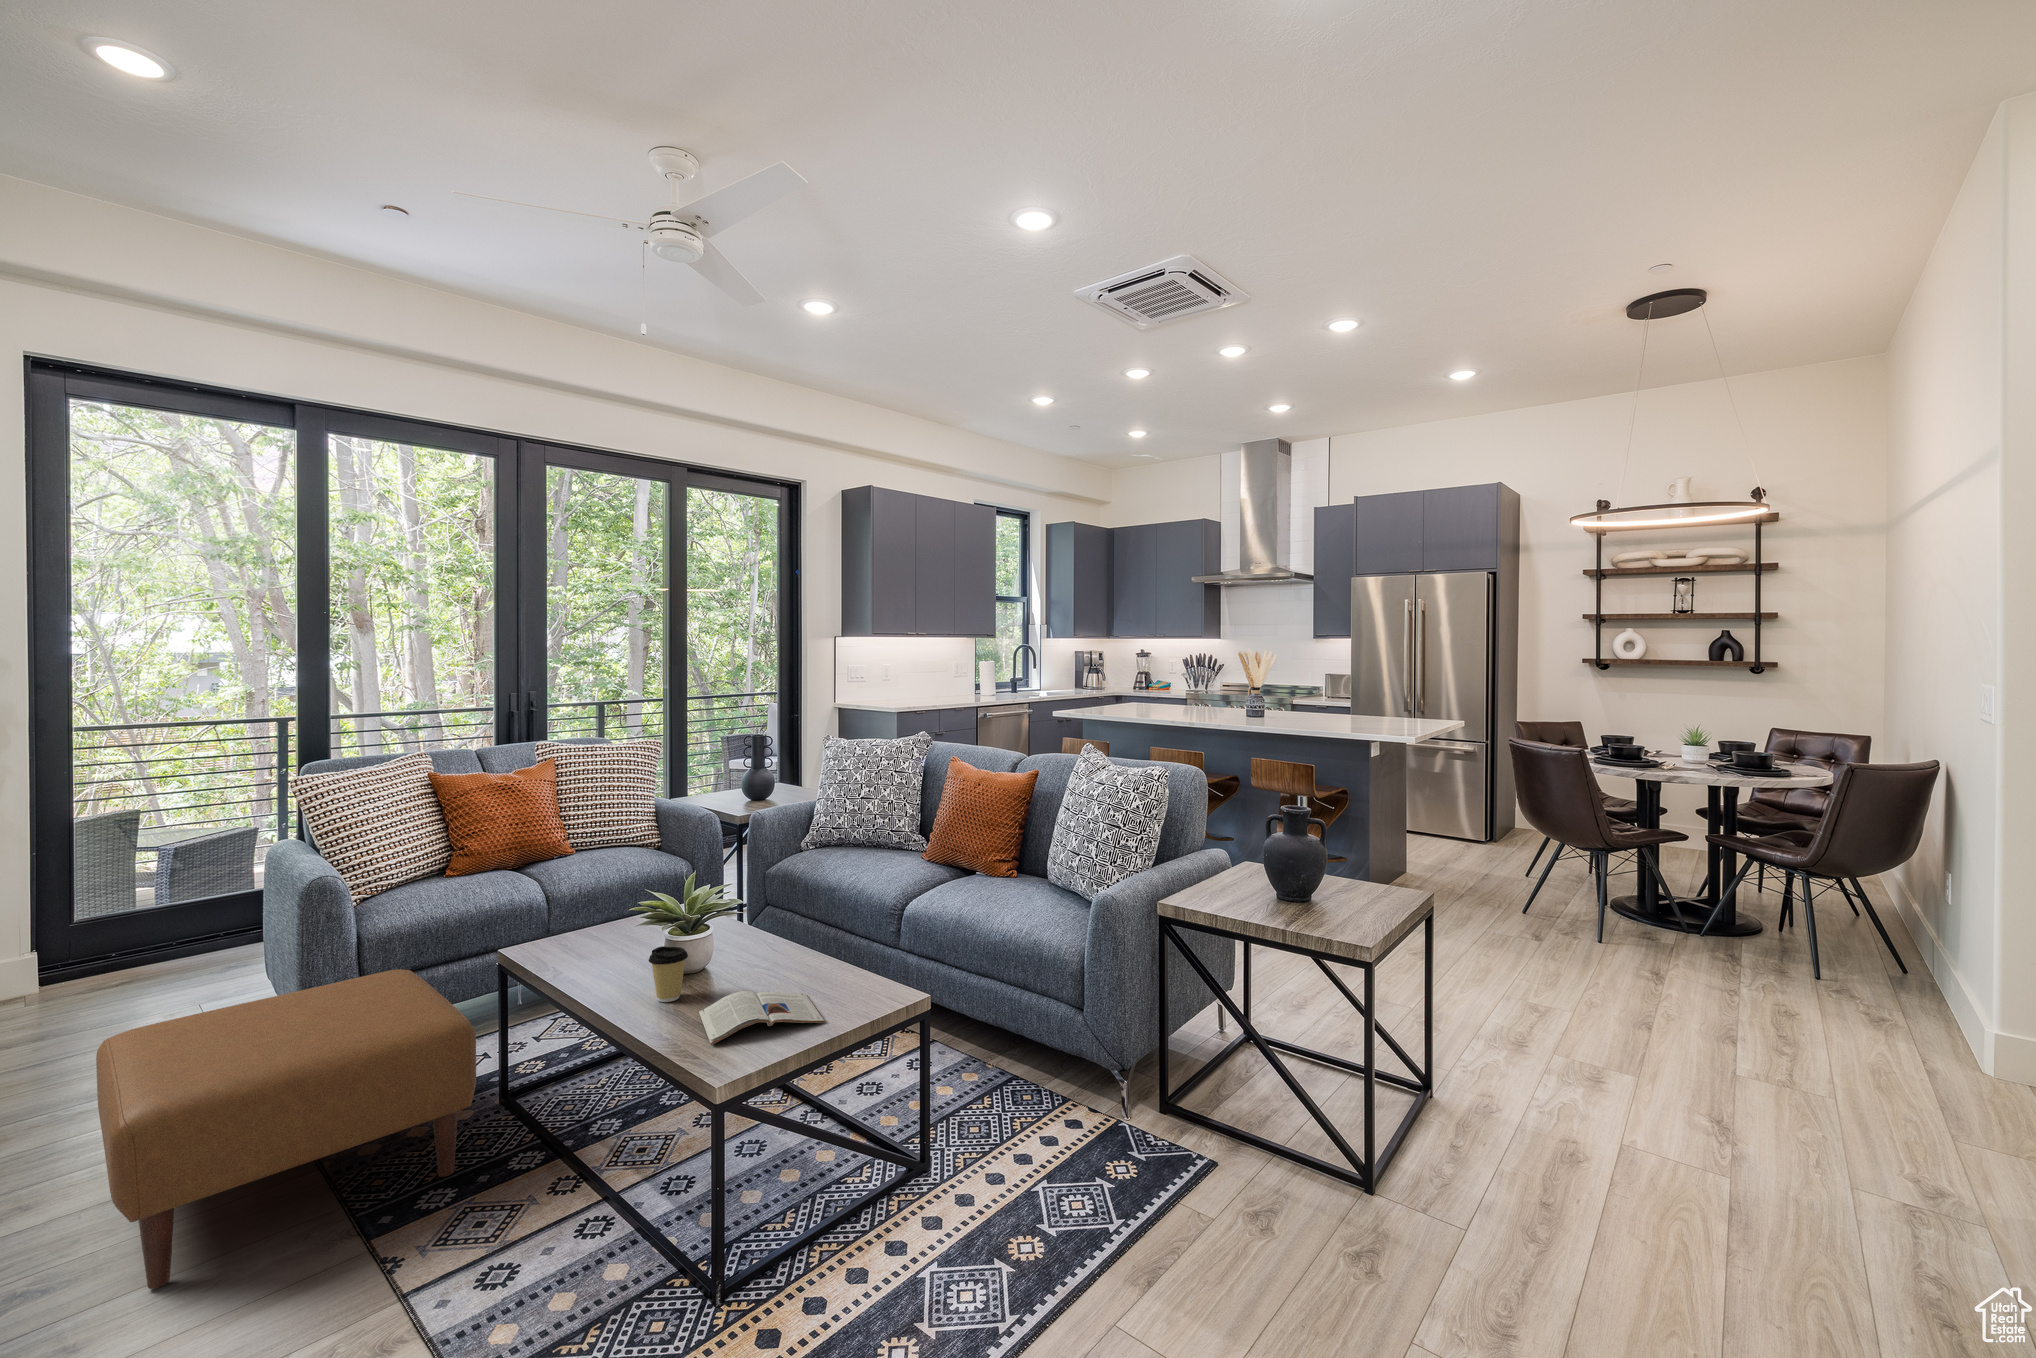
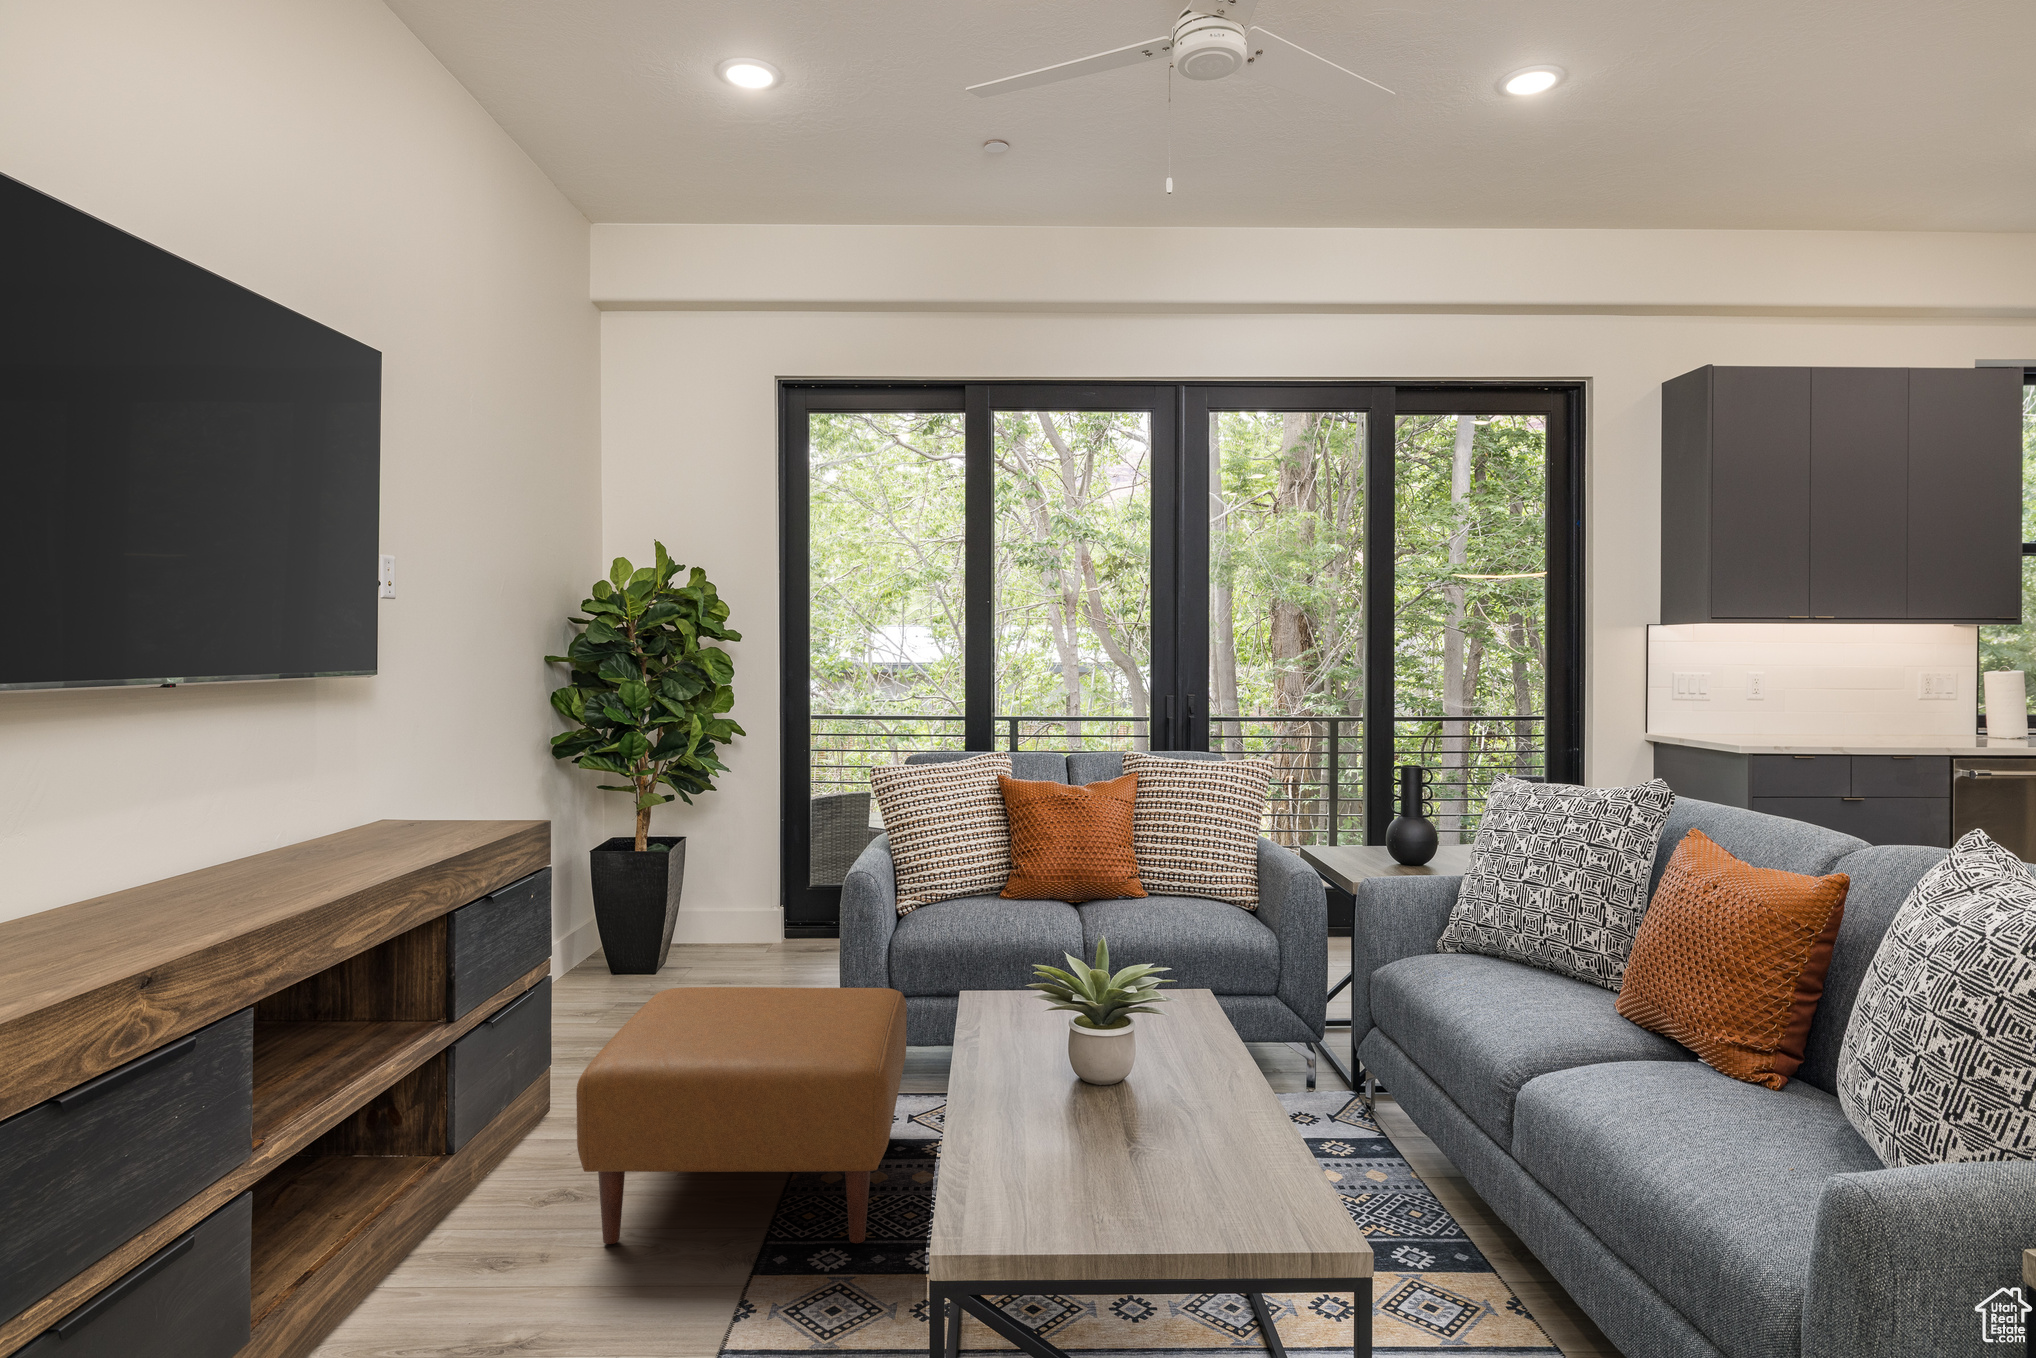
coffee cup: present [649,946,688,1002] -> none [1013,1038,1065,1119]
magazine: present [699,991,824,1045] -> none [1005,1134,1197,1230]

